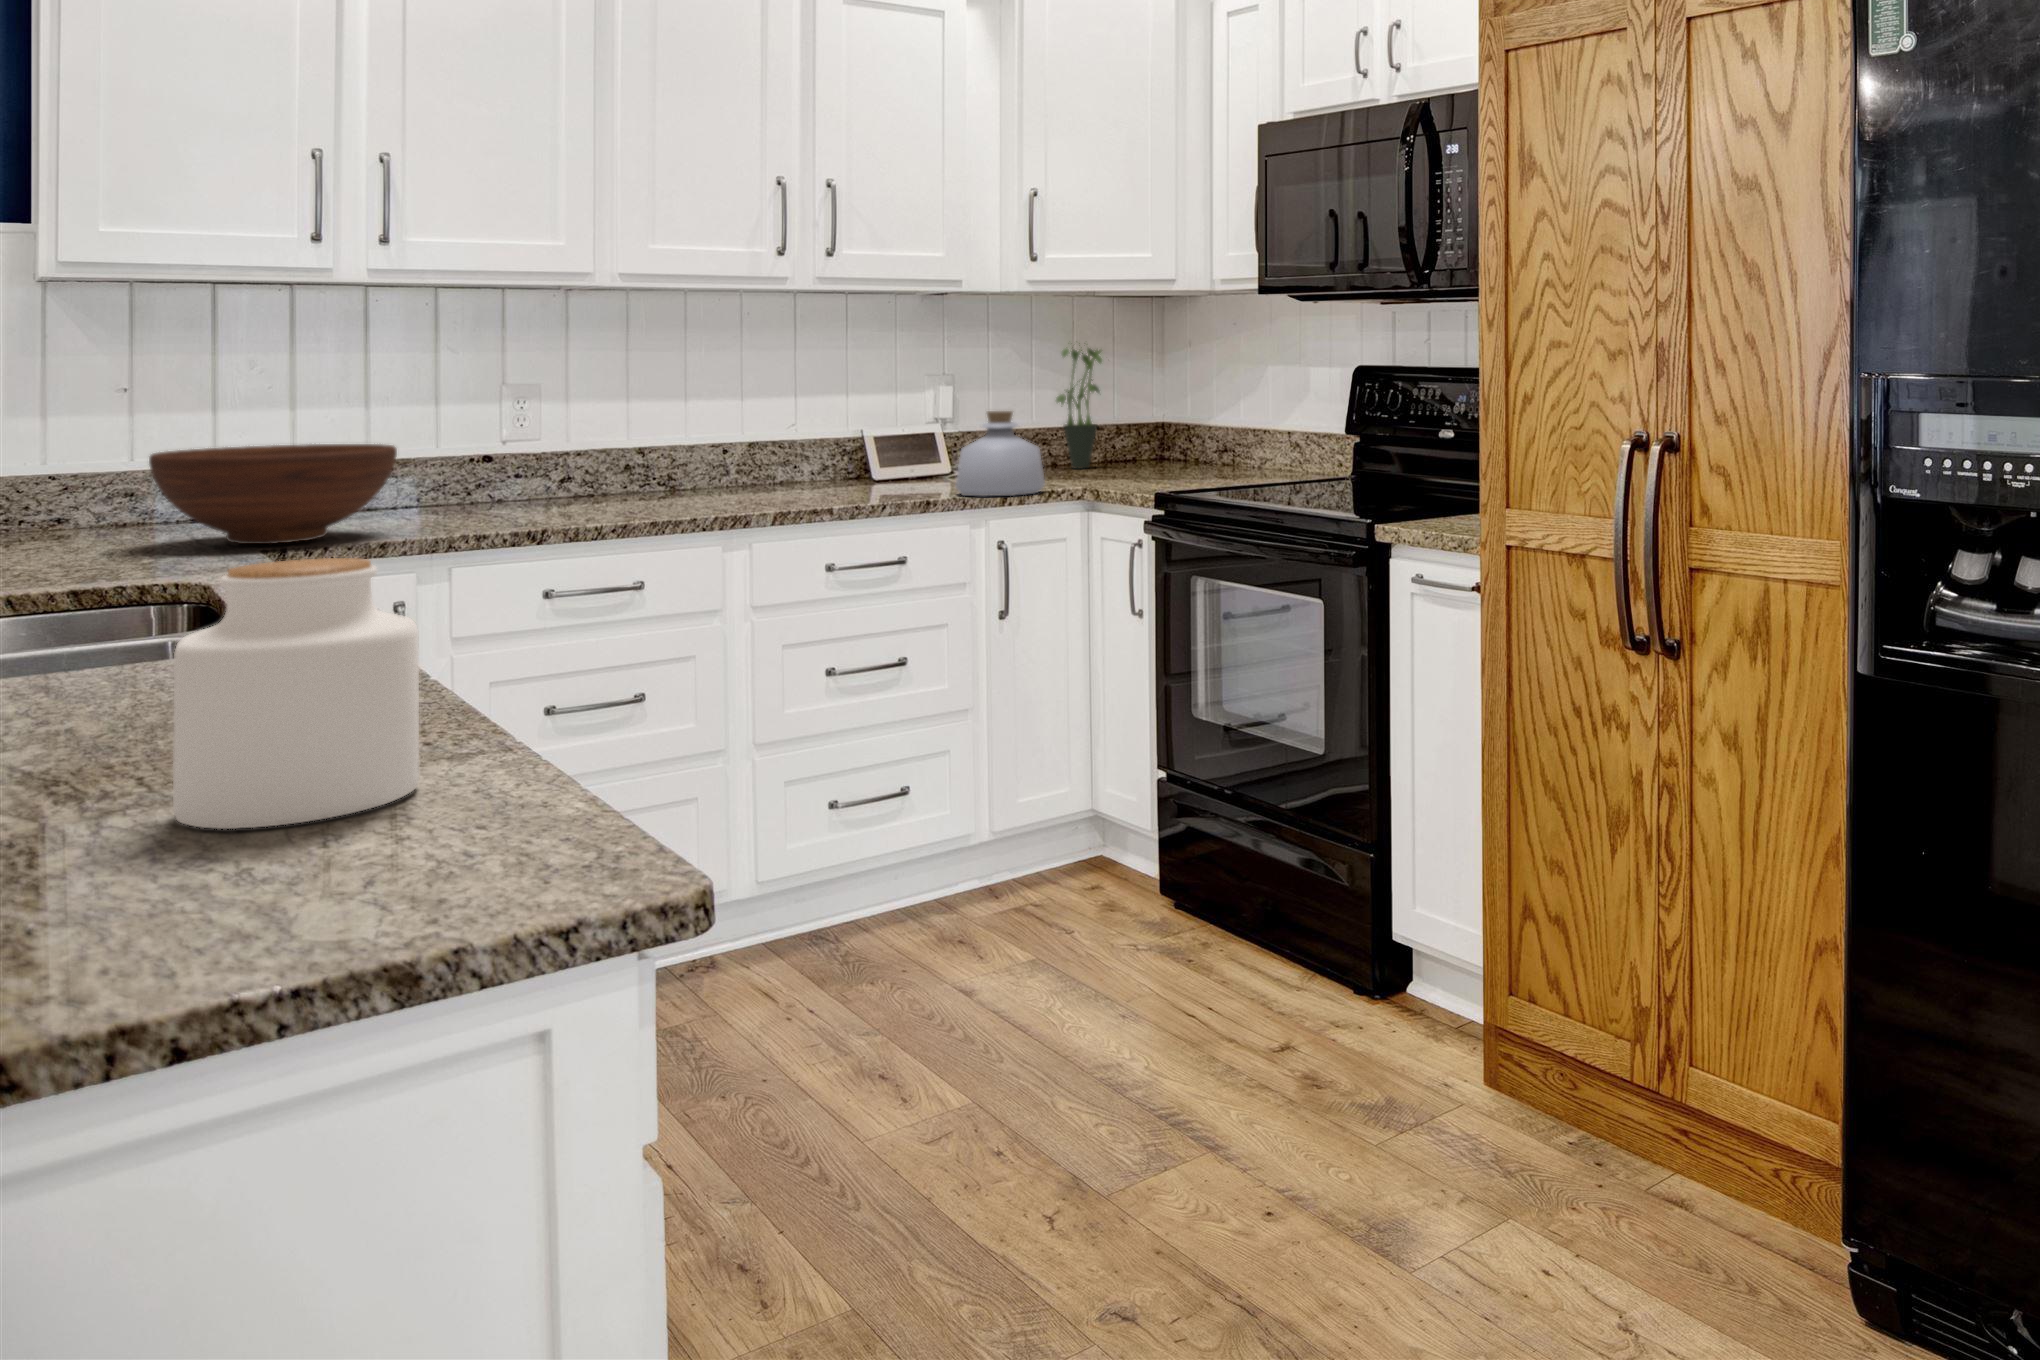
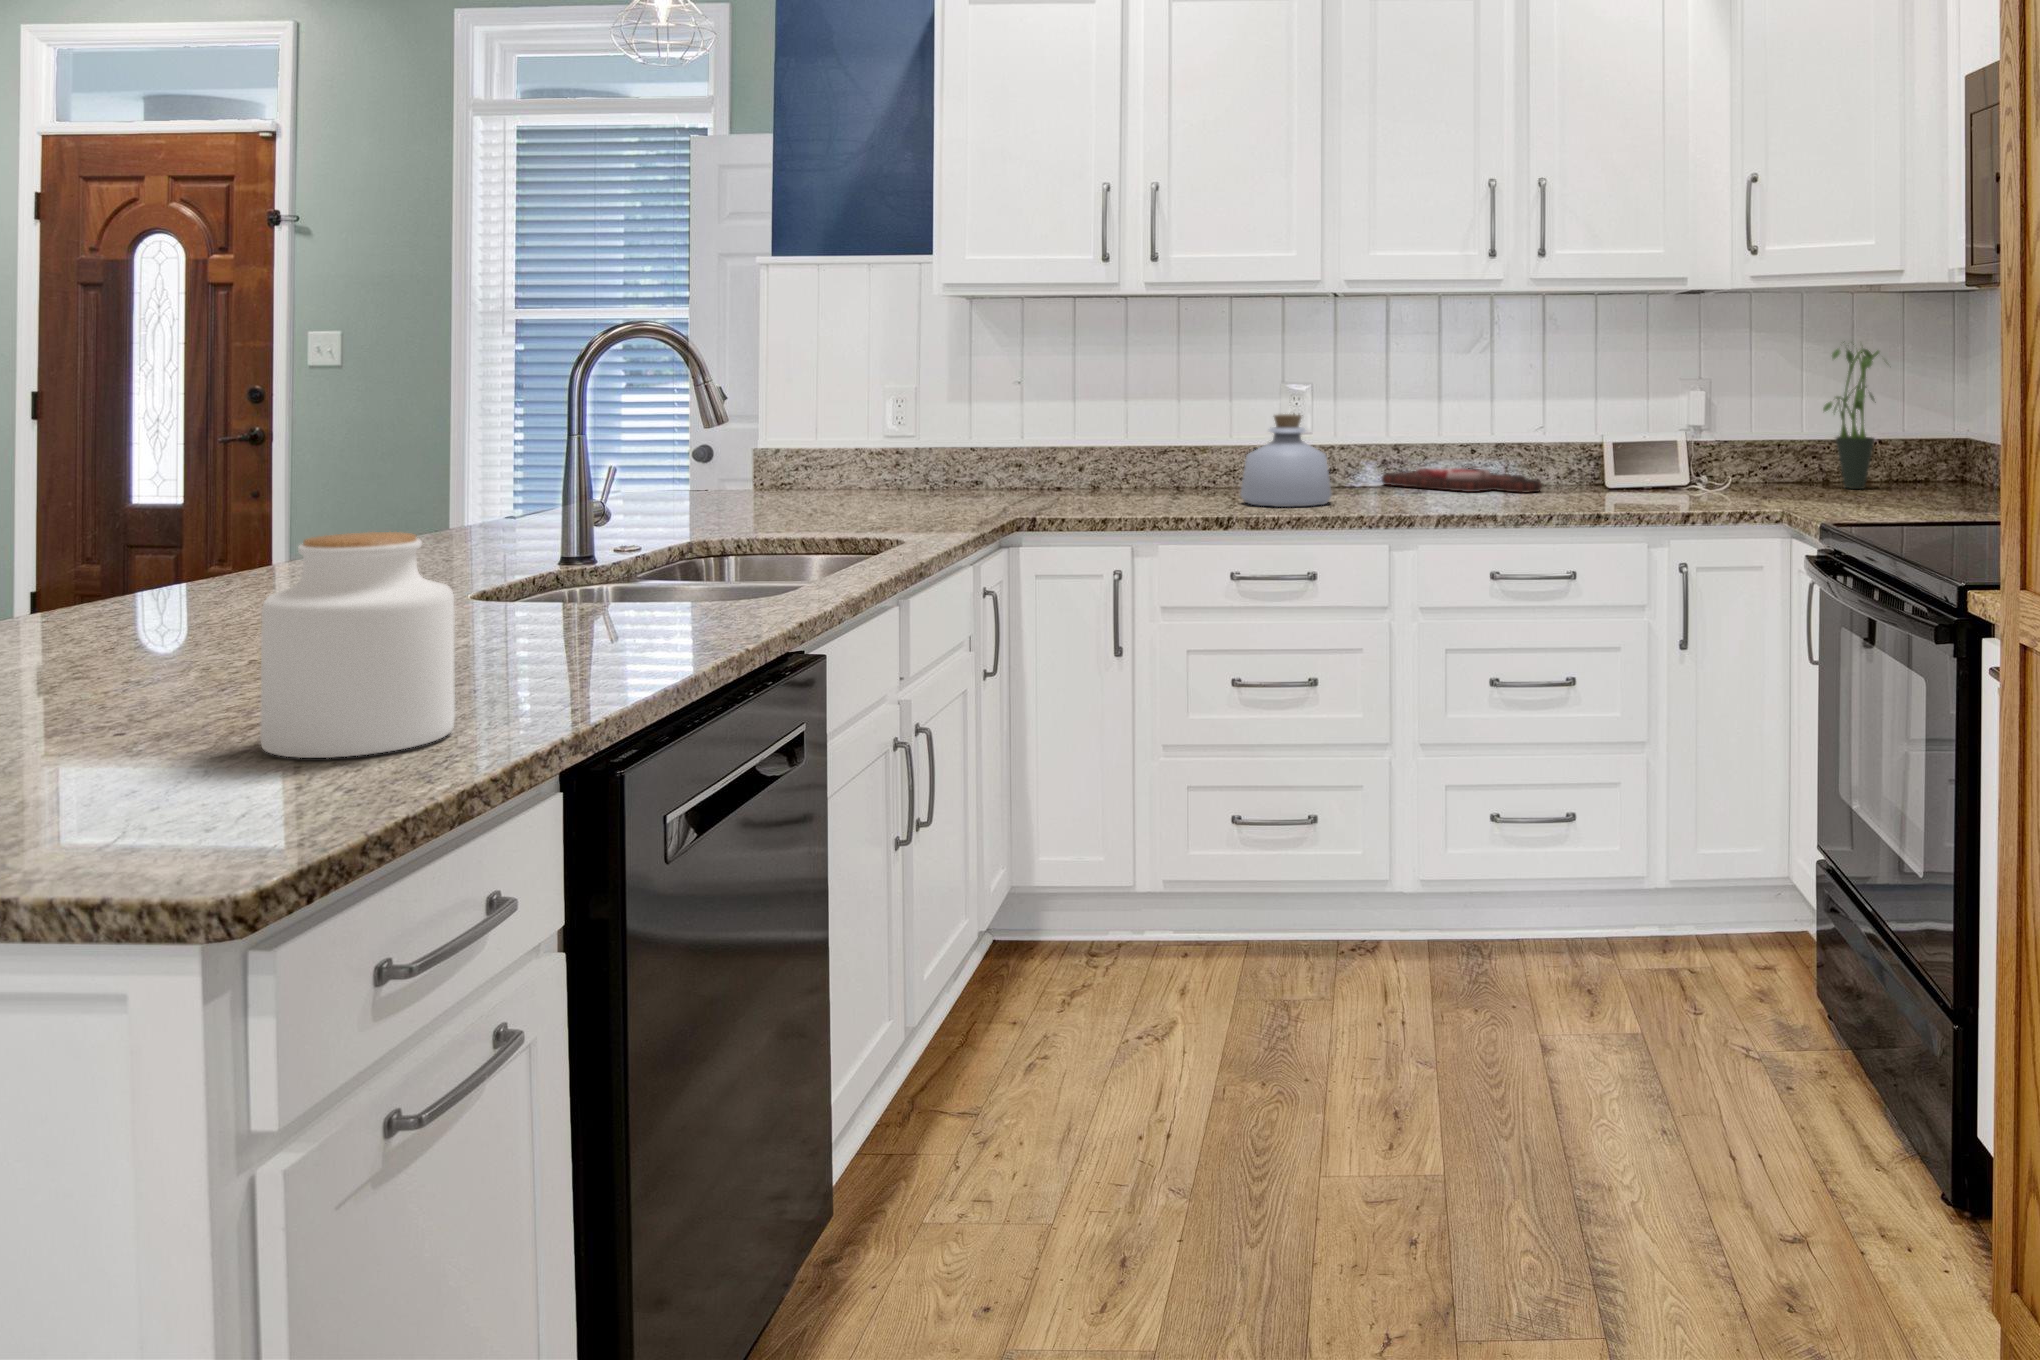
bottle: present [956,411,1045,496] -> present [1240,414,1332,507]
fruit bowl: present [149,444,397,544] -> none [964,424,1133,508]
cutting board: none [622,467,815,495] -> present [1382,465,1542,492]

